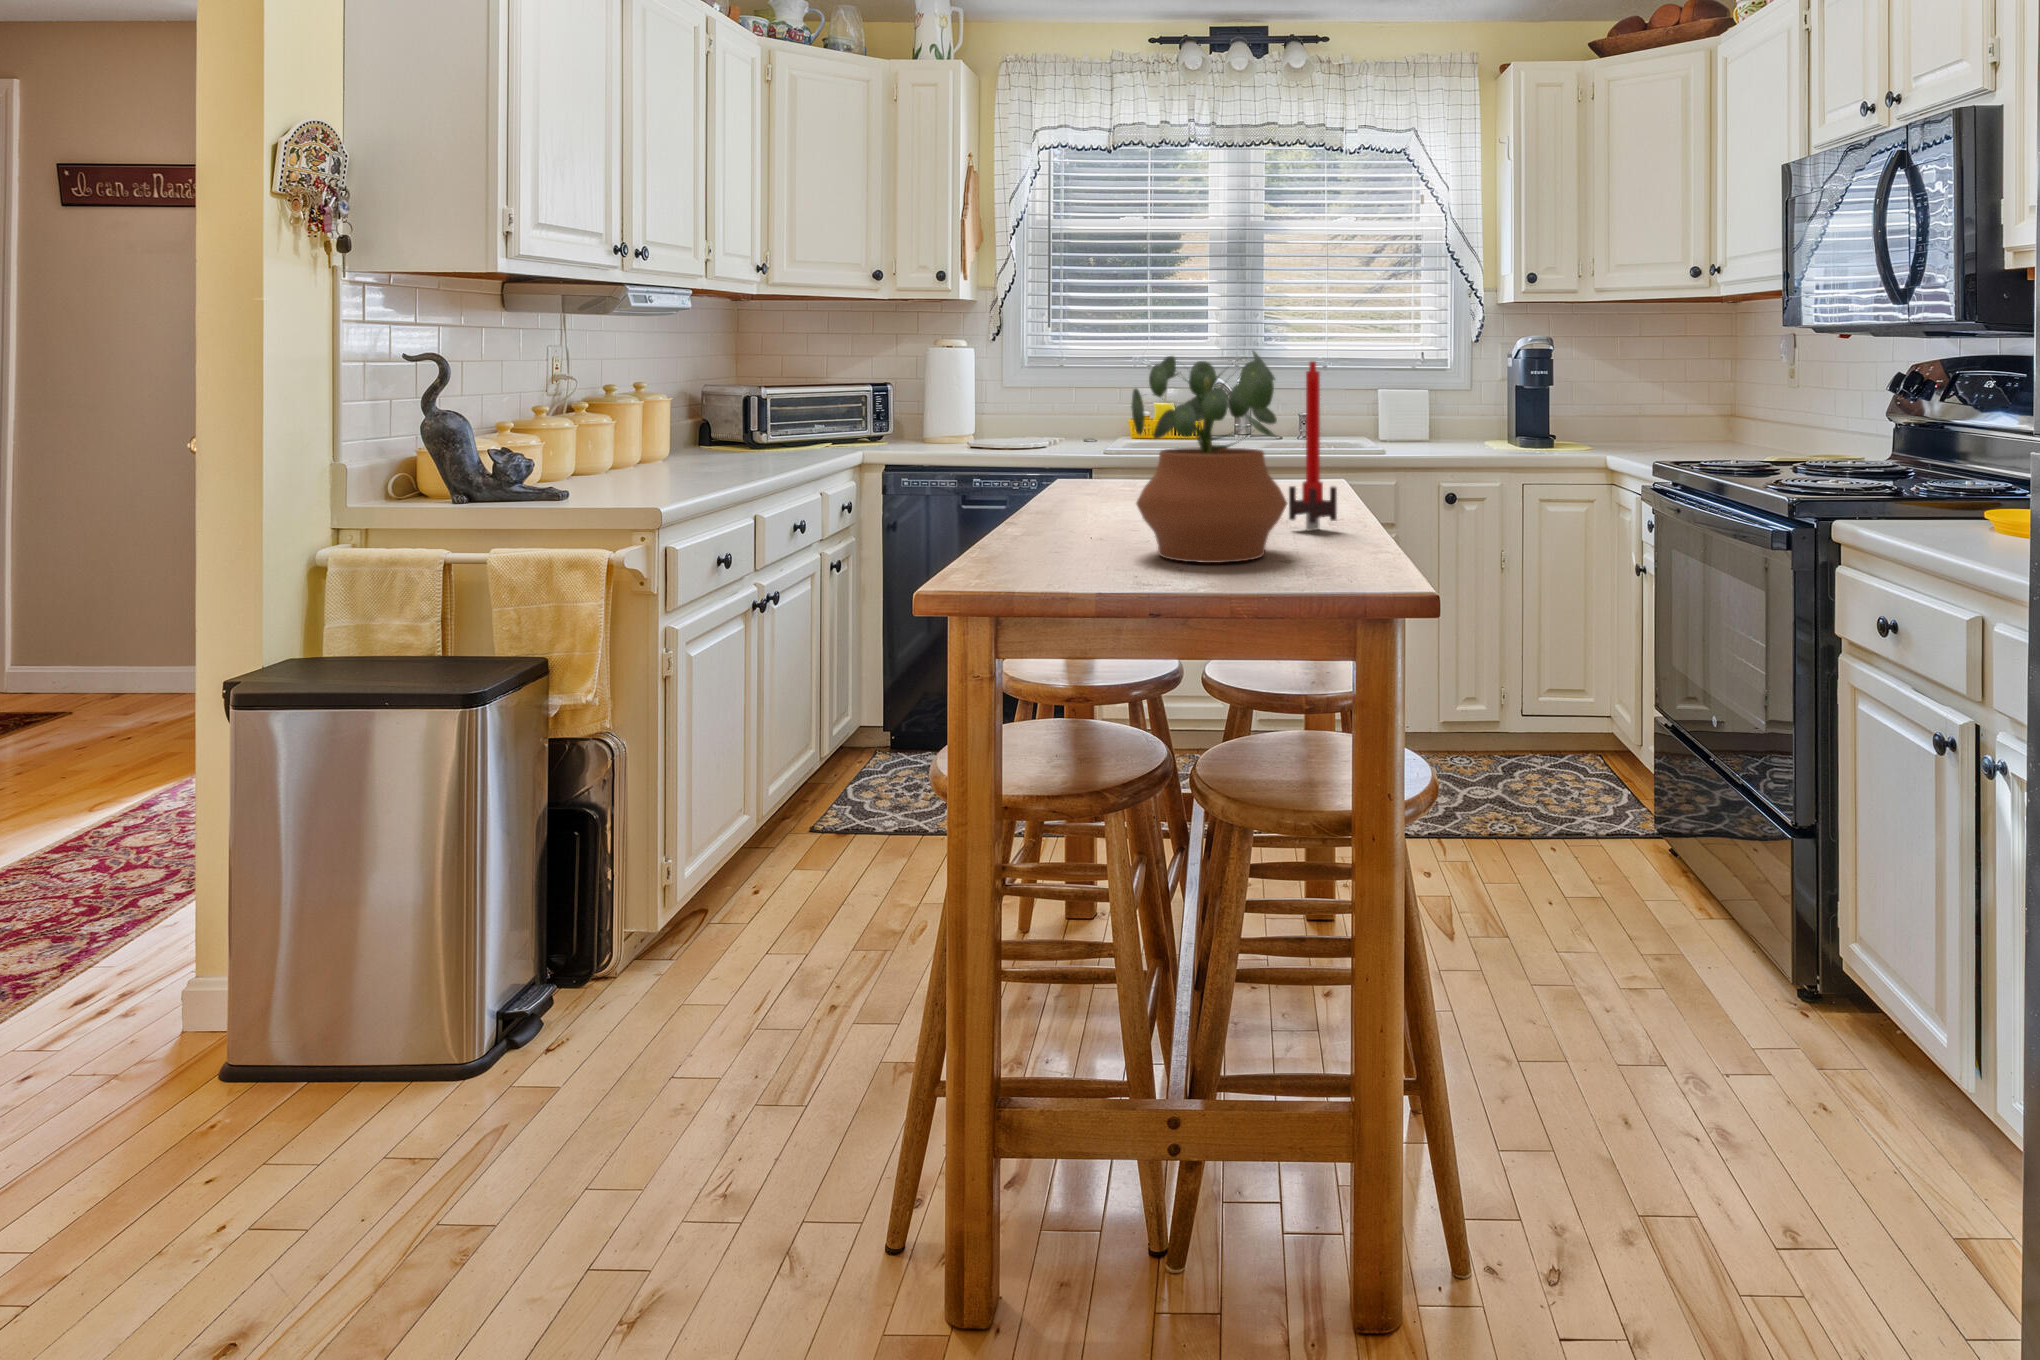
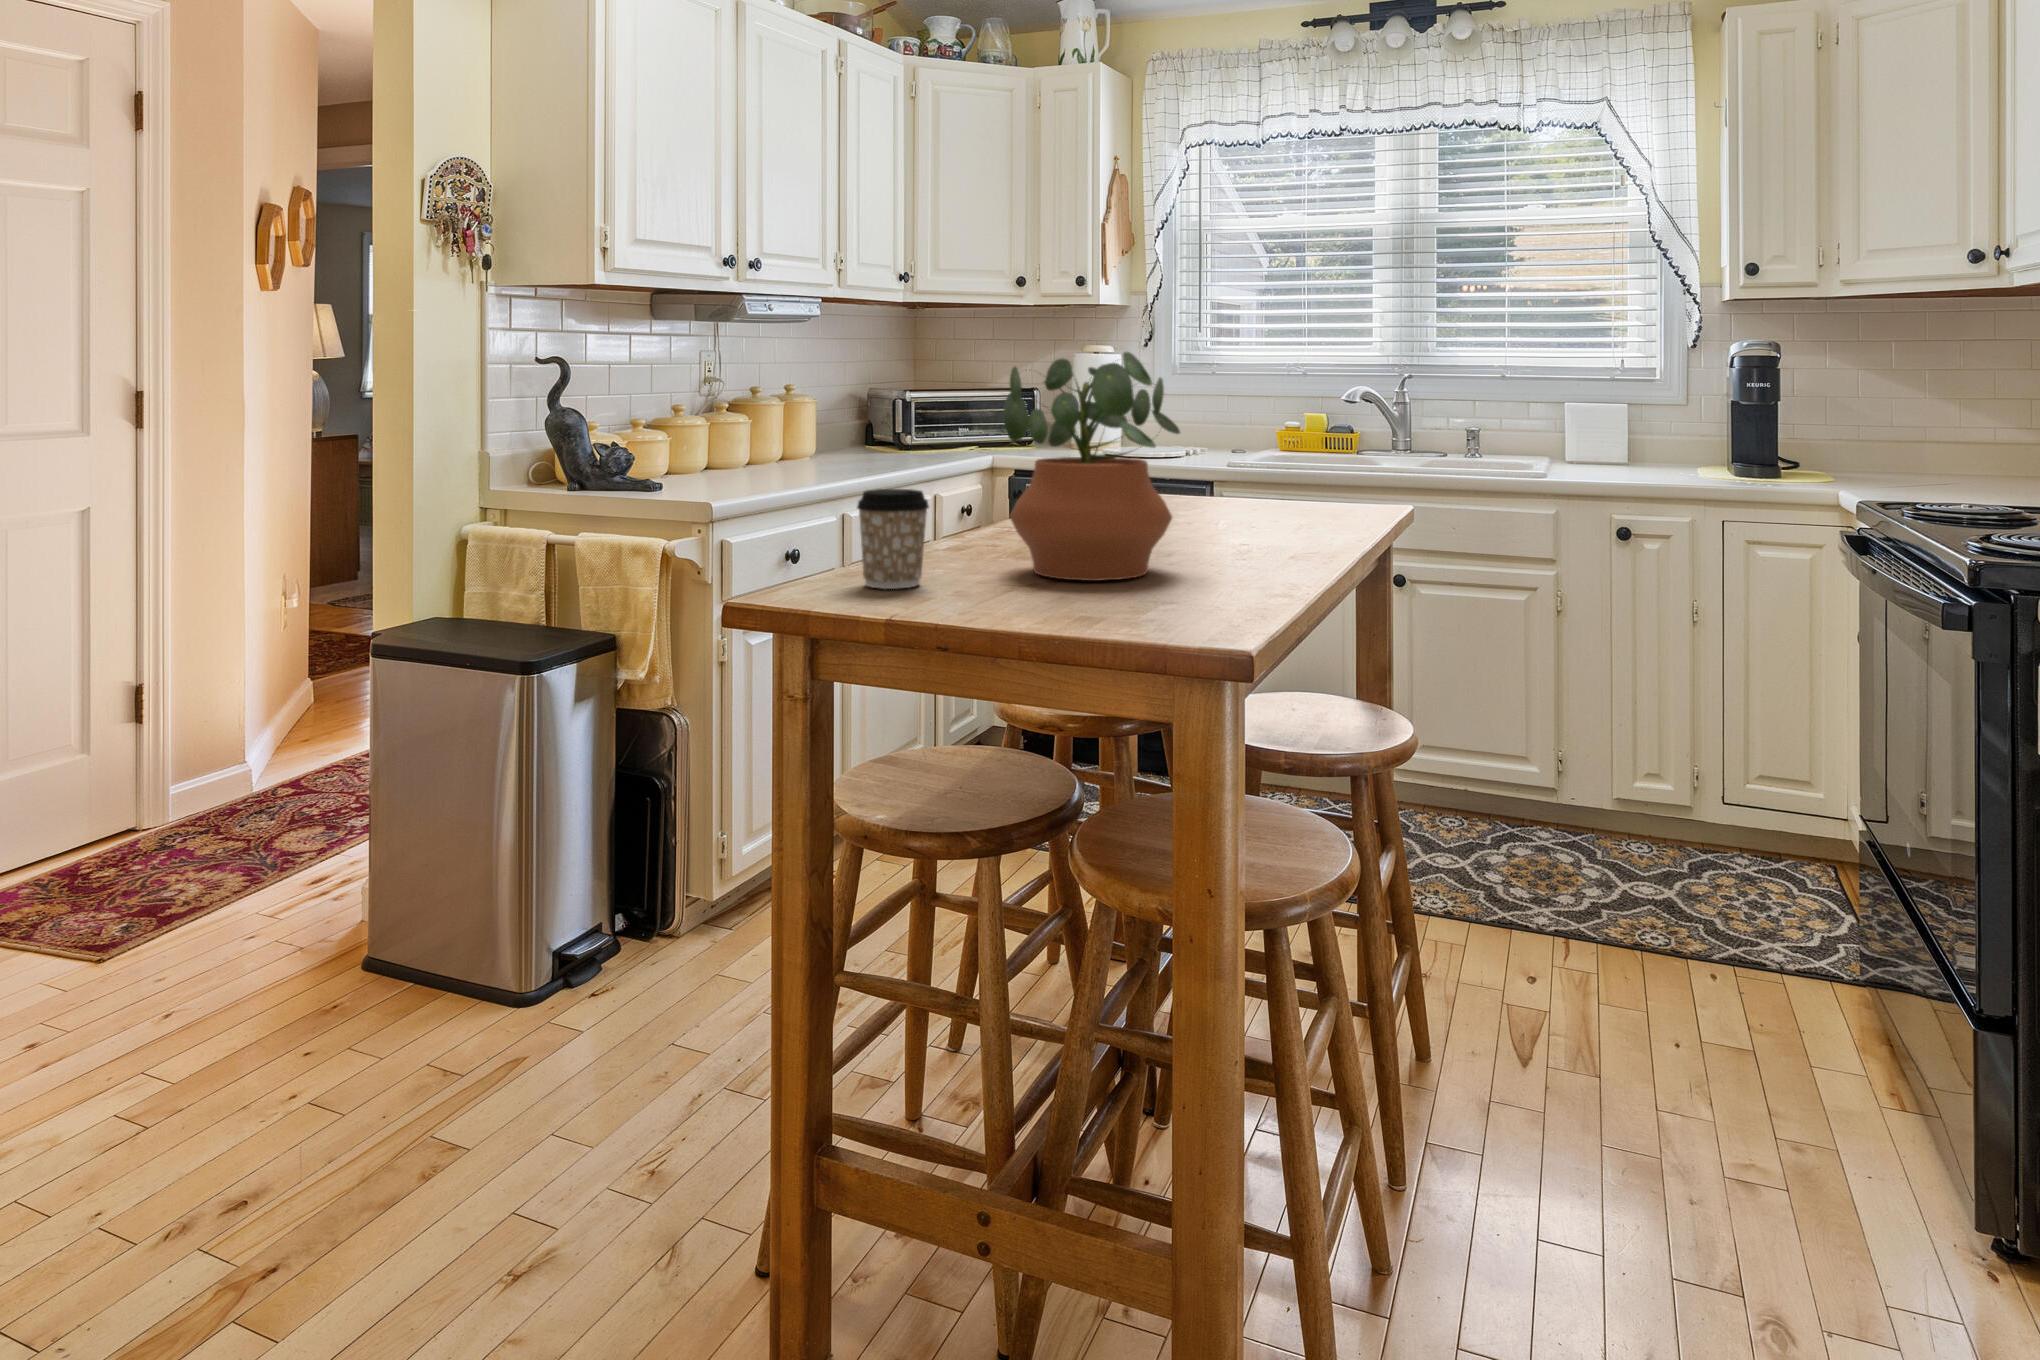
candle: present [1289,361,1337,531] -> none [1228,365,1279,554]
coffee cup: none [1020,485,1092,583] -> present [857,489,929,589]

